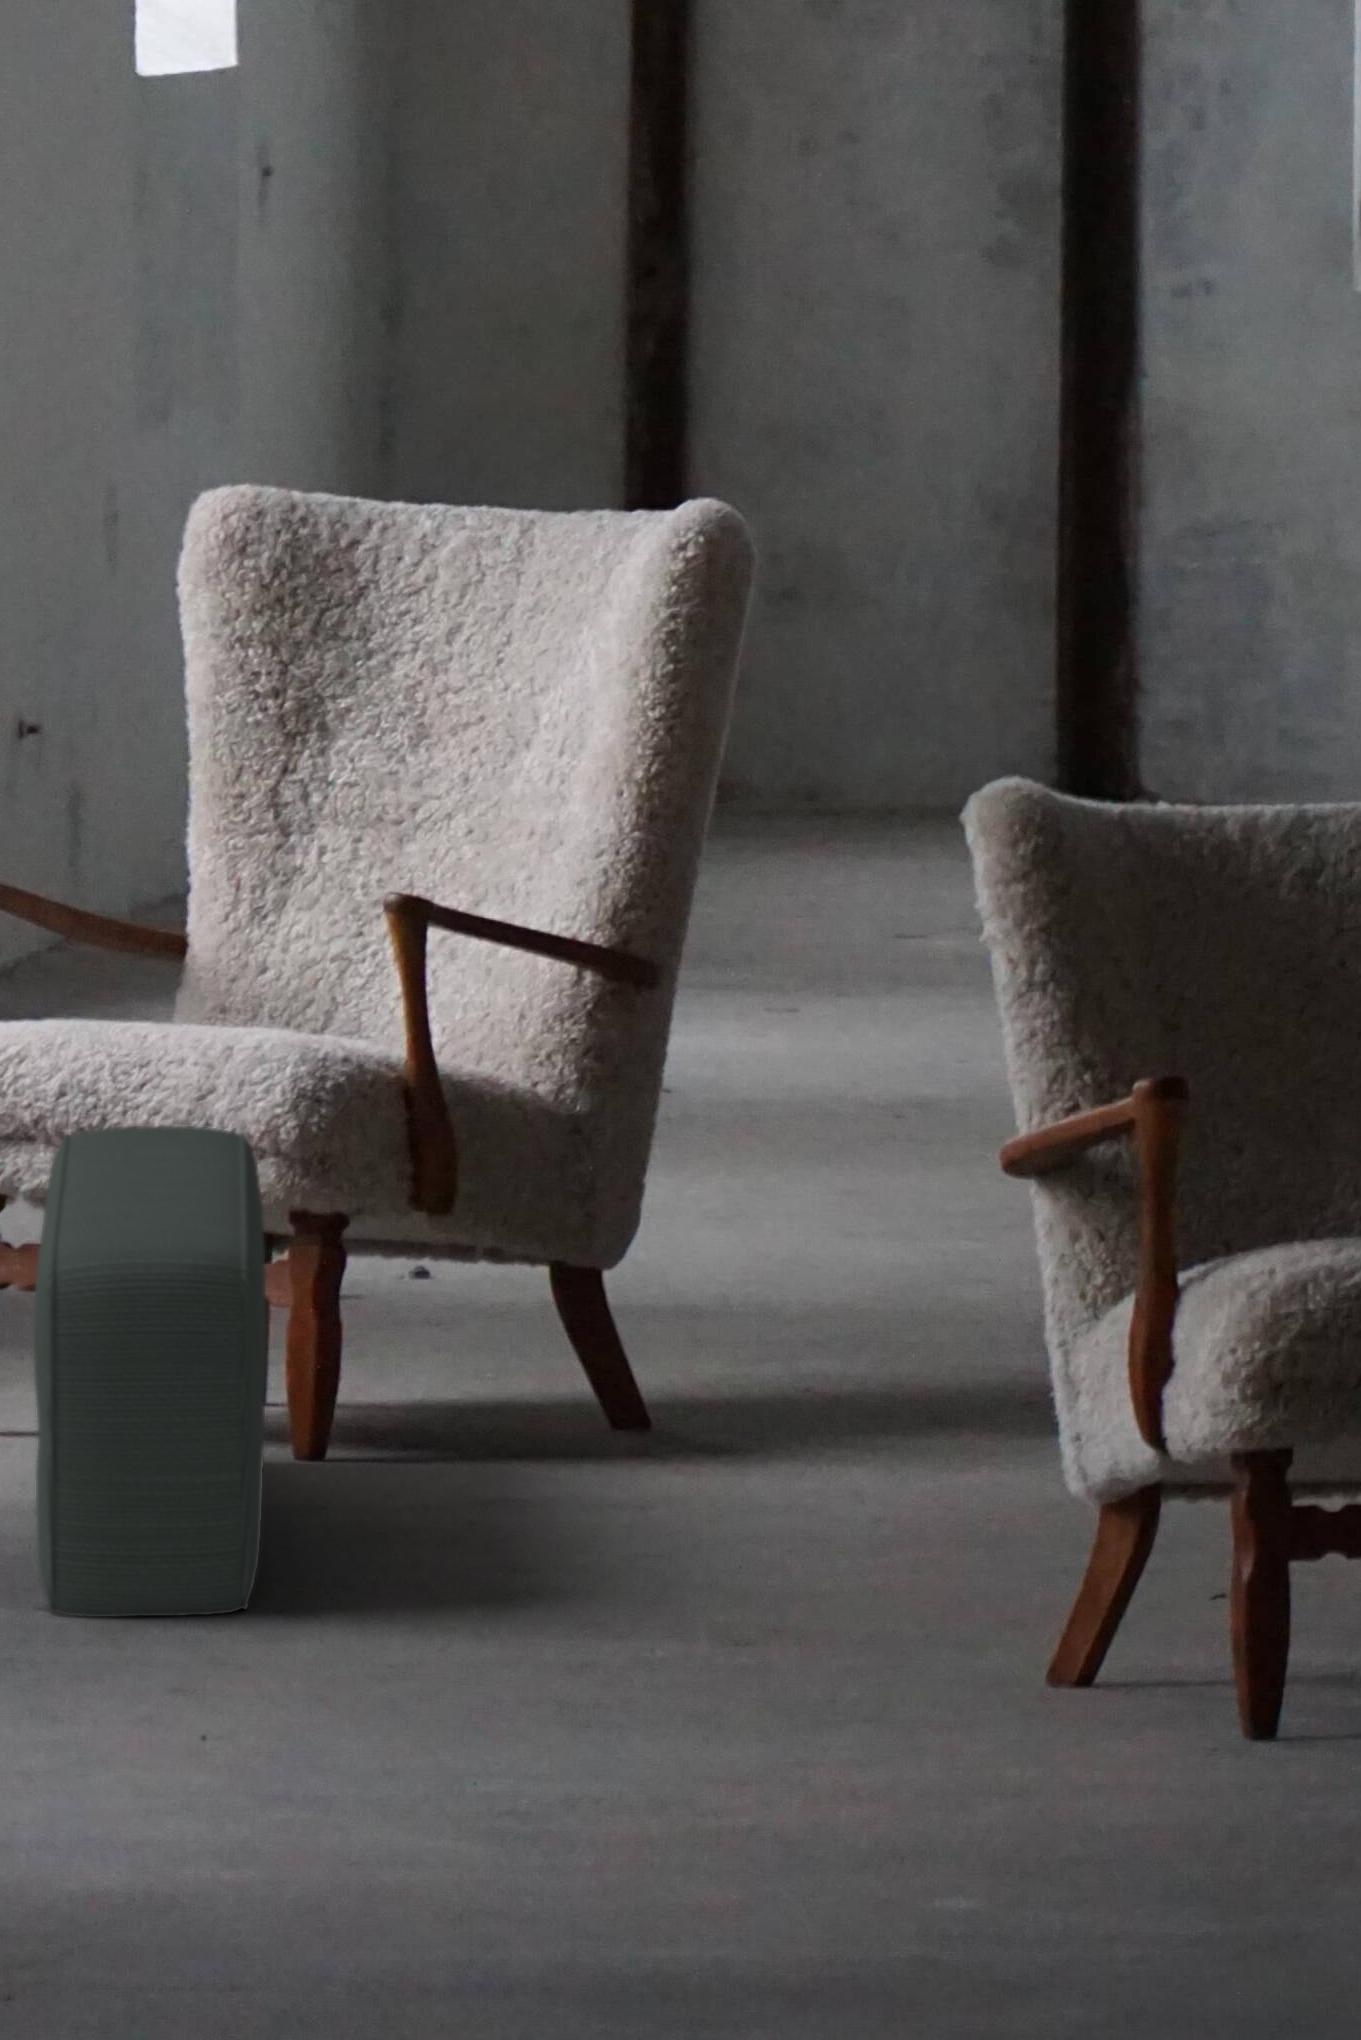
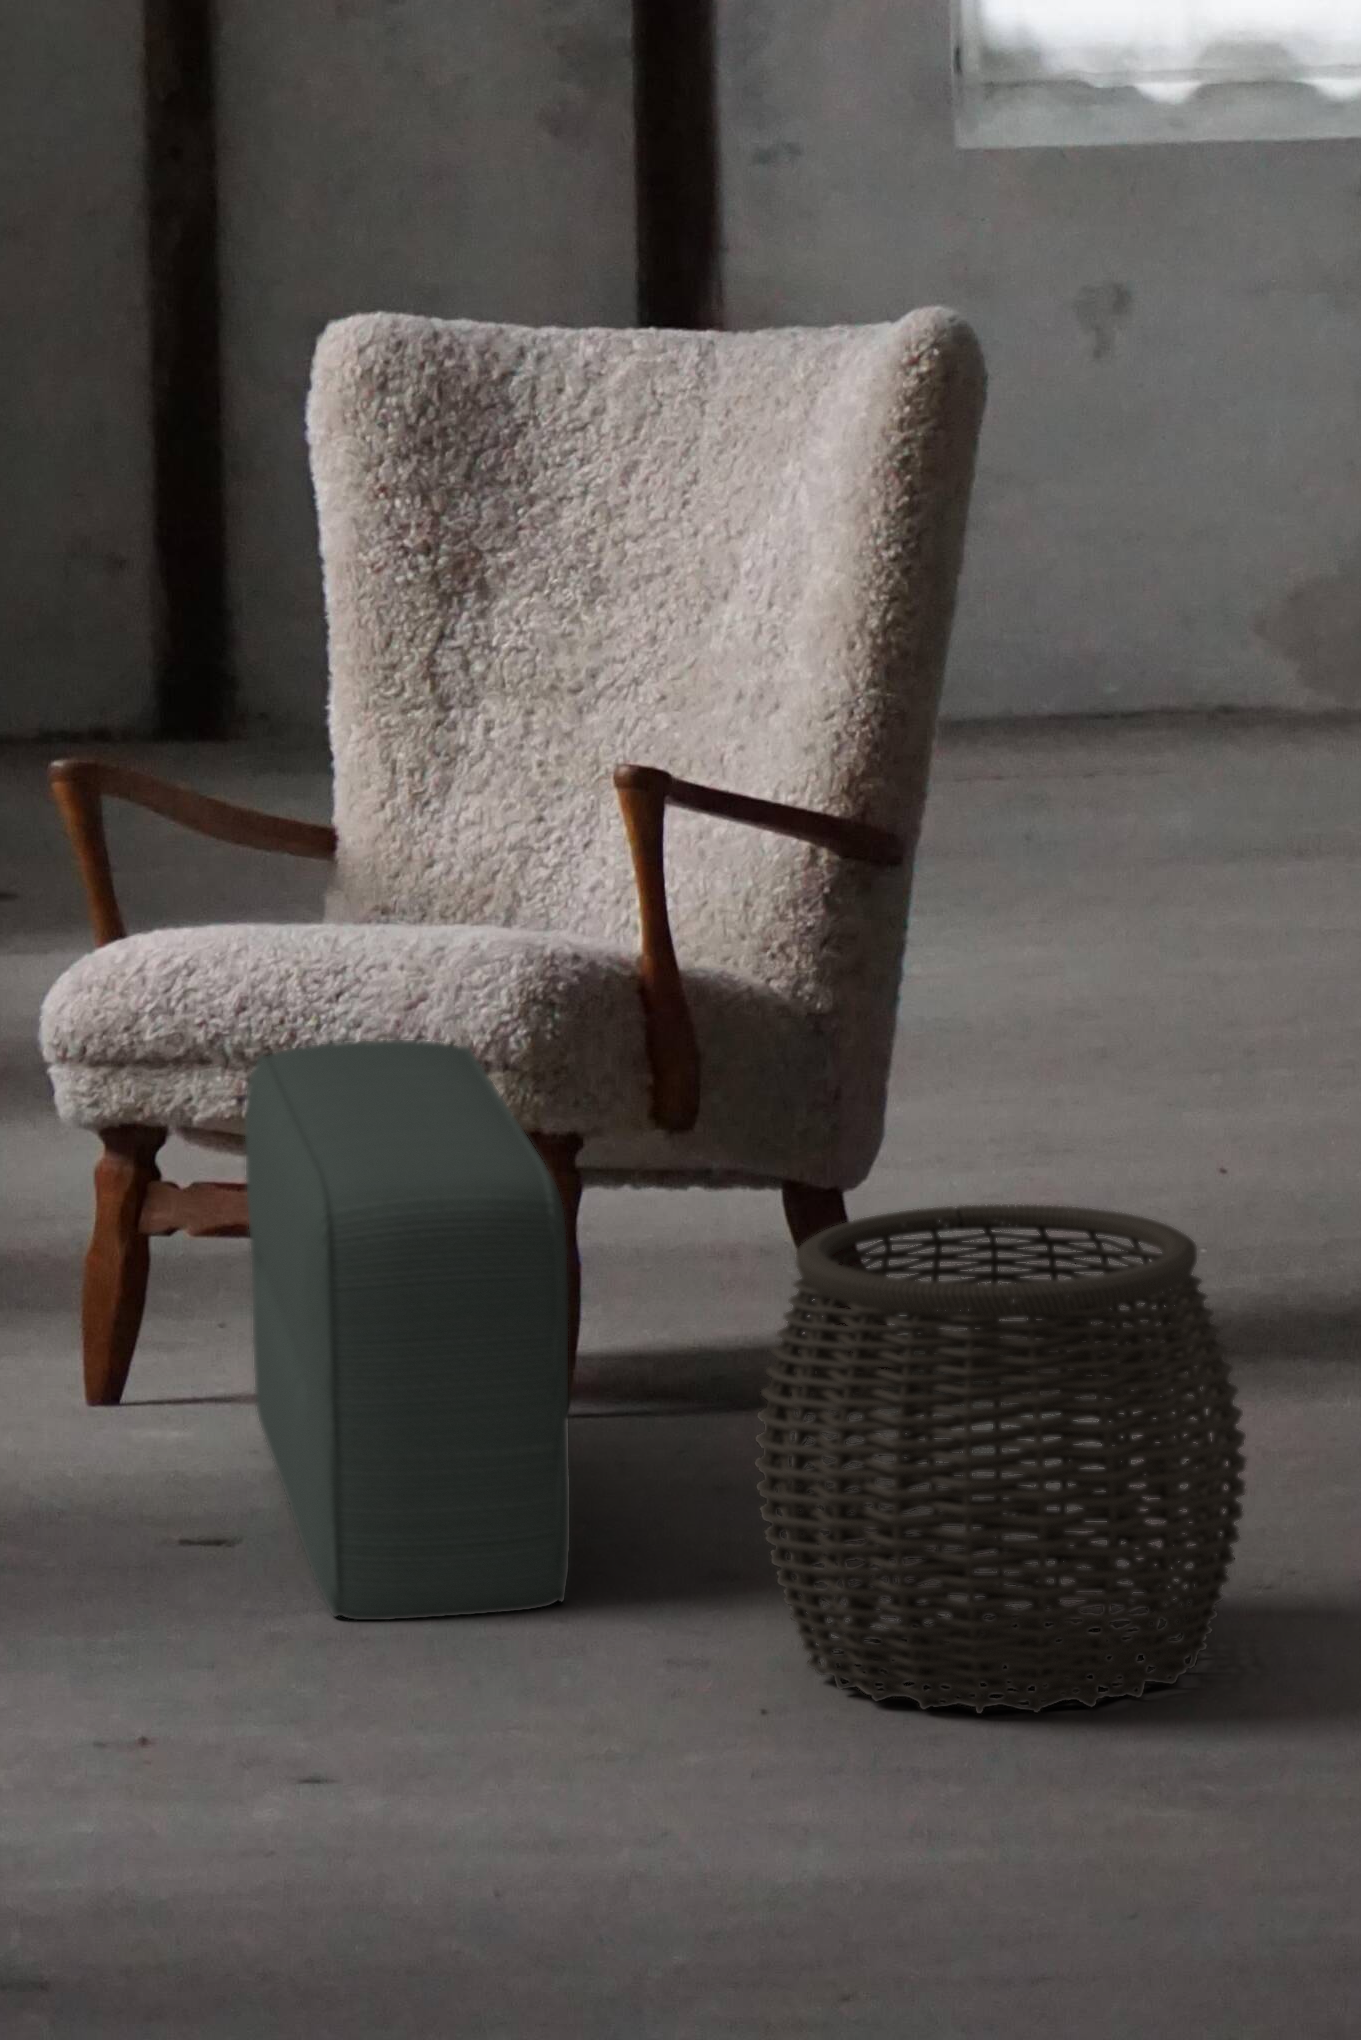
woven basket: none [376,1286,795,1714] -> present [755,1204,1246,1713]

